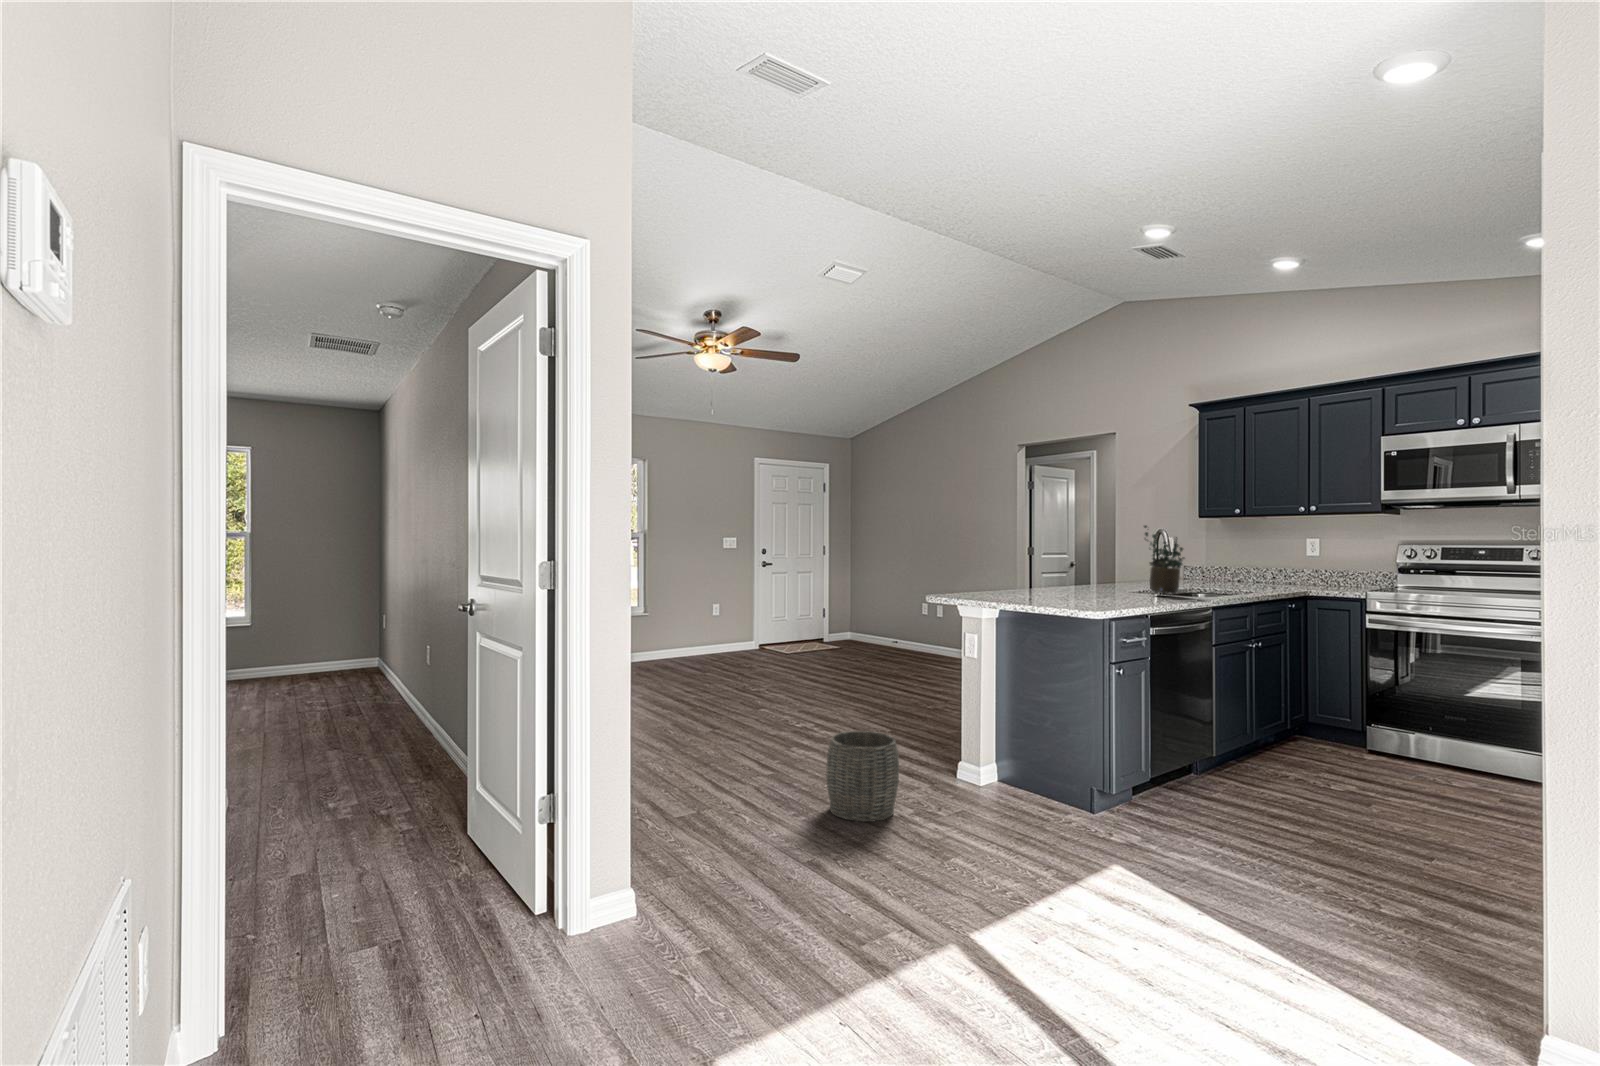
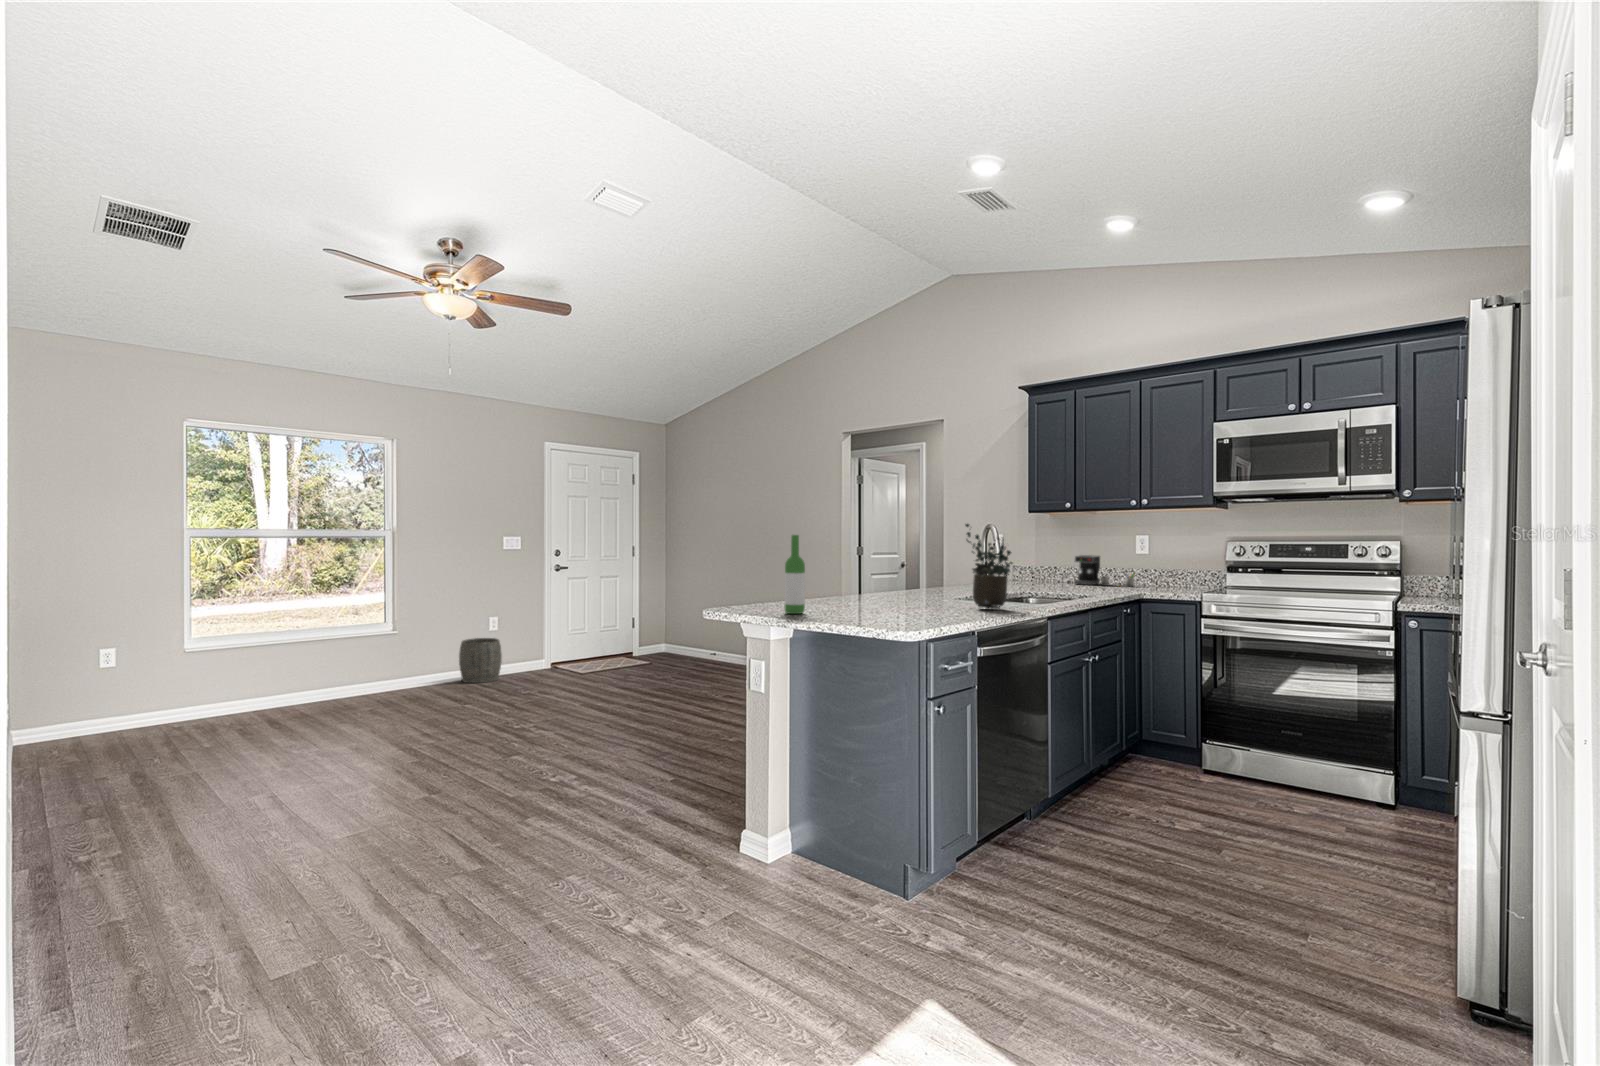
wine bottle: none [994,532,1011,594] -> present [785,535,805,614]
coffee maker: none [1247,557,1308,586] -> present [1074,555,1135,587]
woven basket: present [826,731,899,822] -> present [459,638,502,683]

